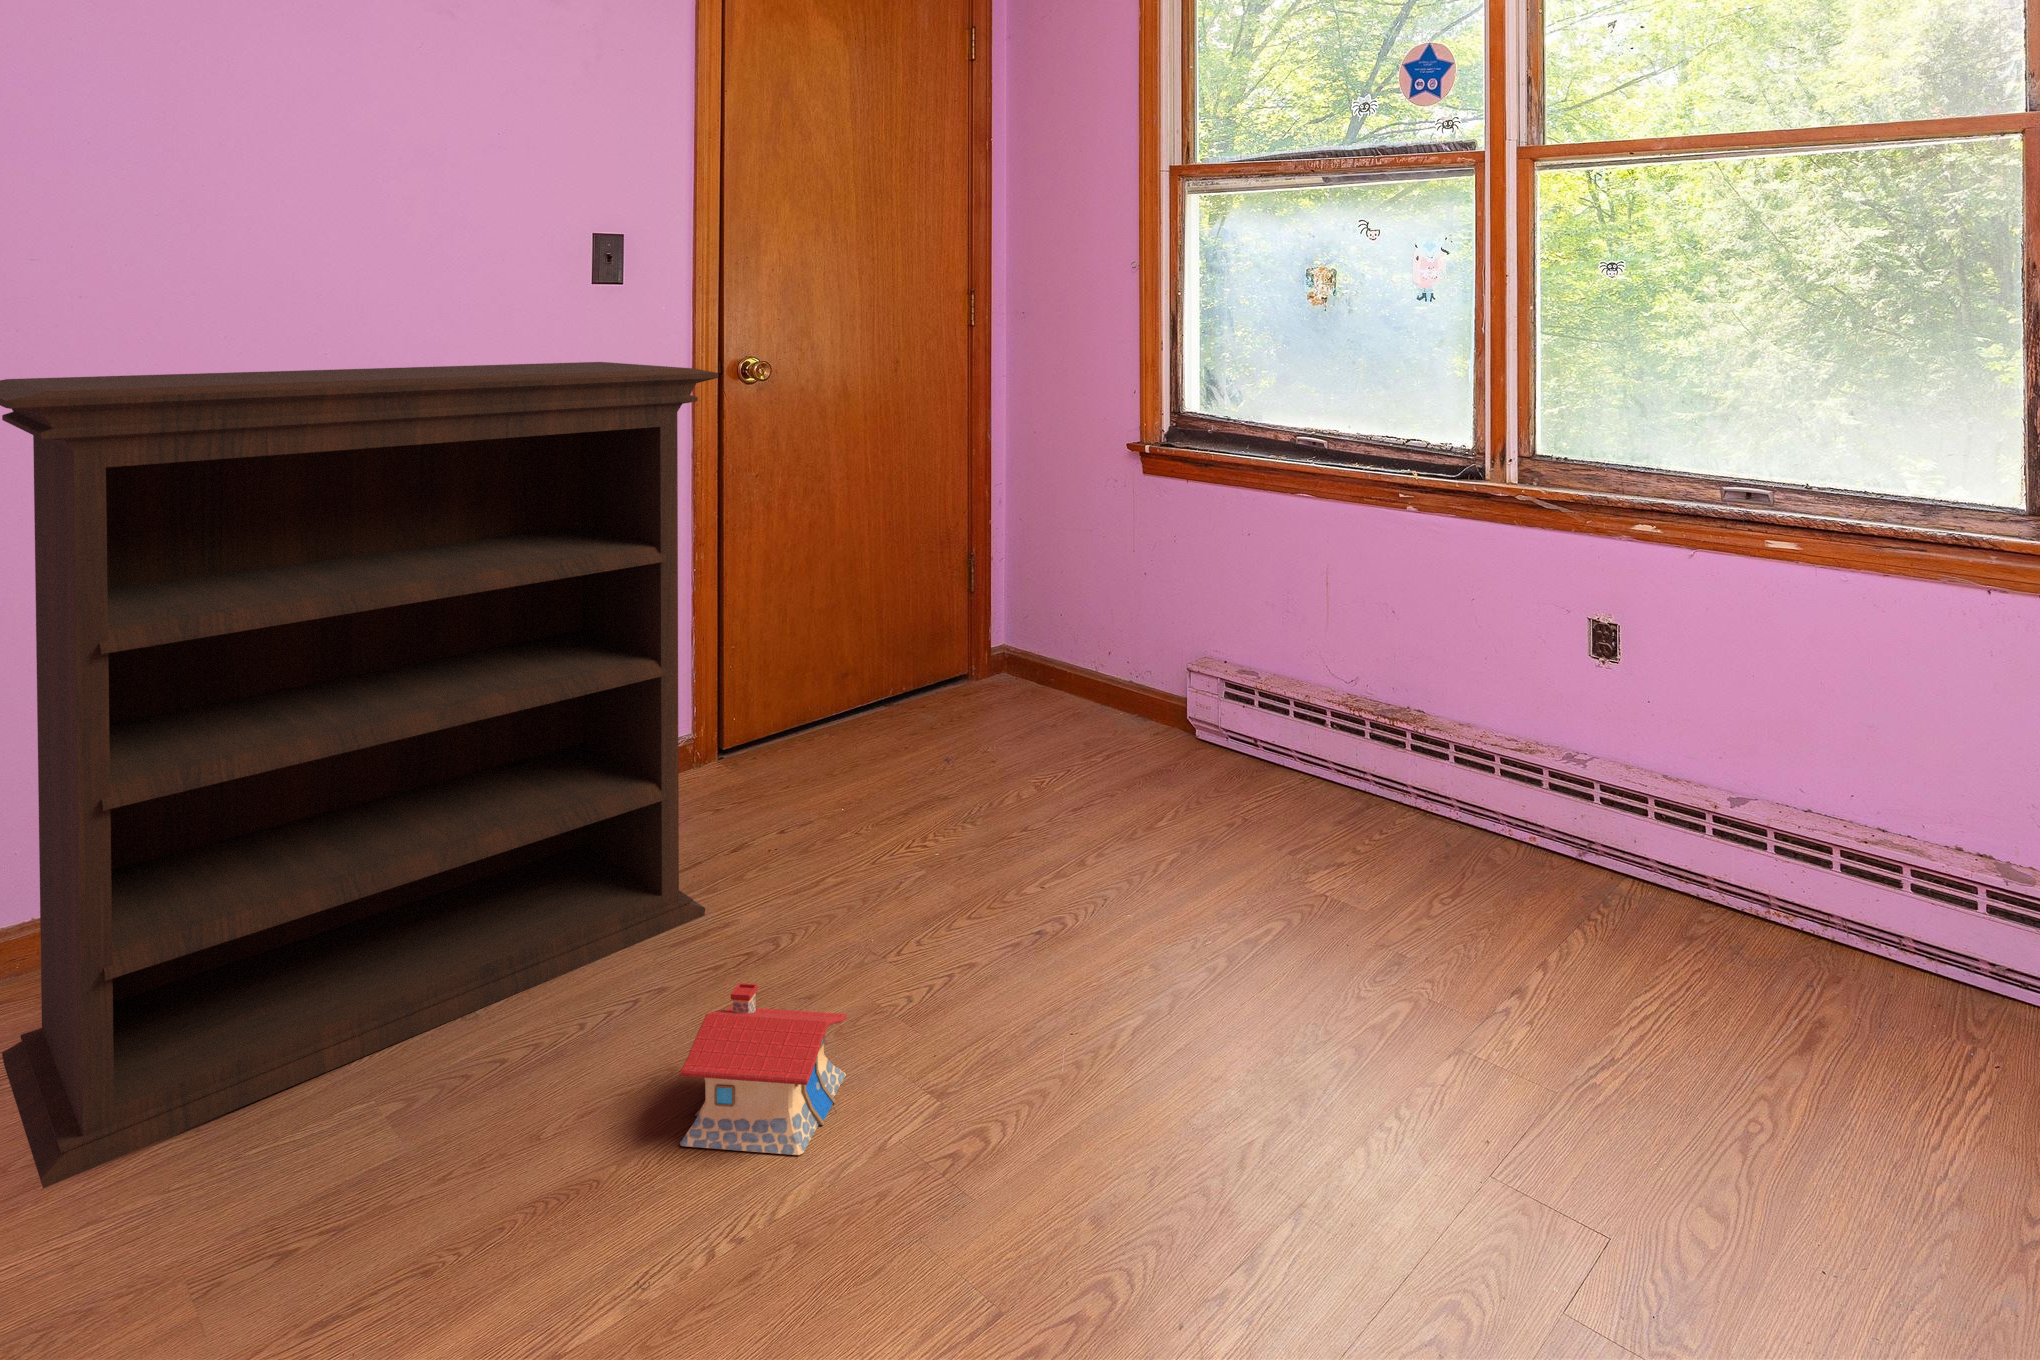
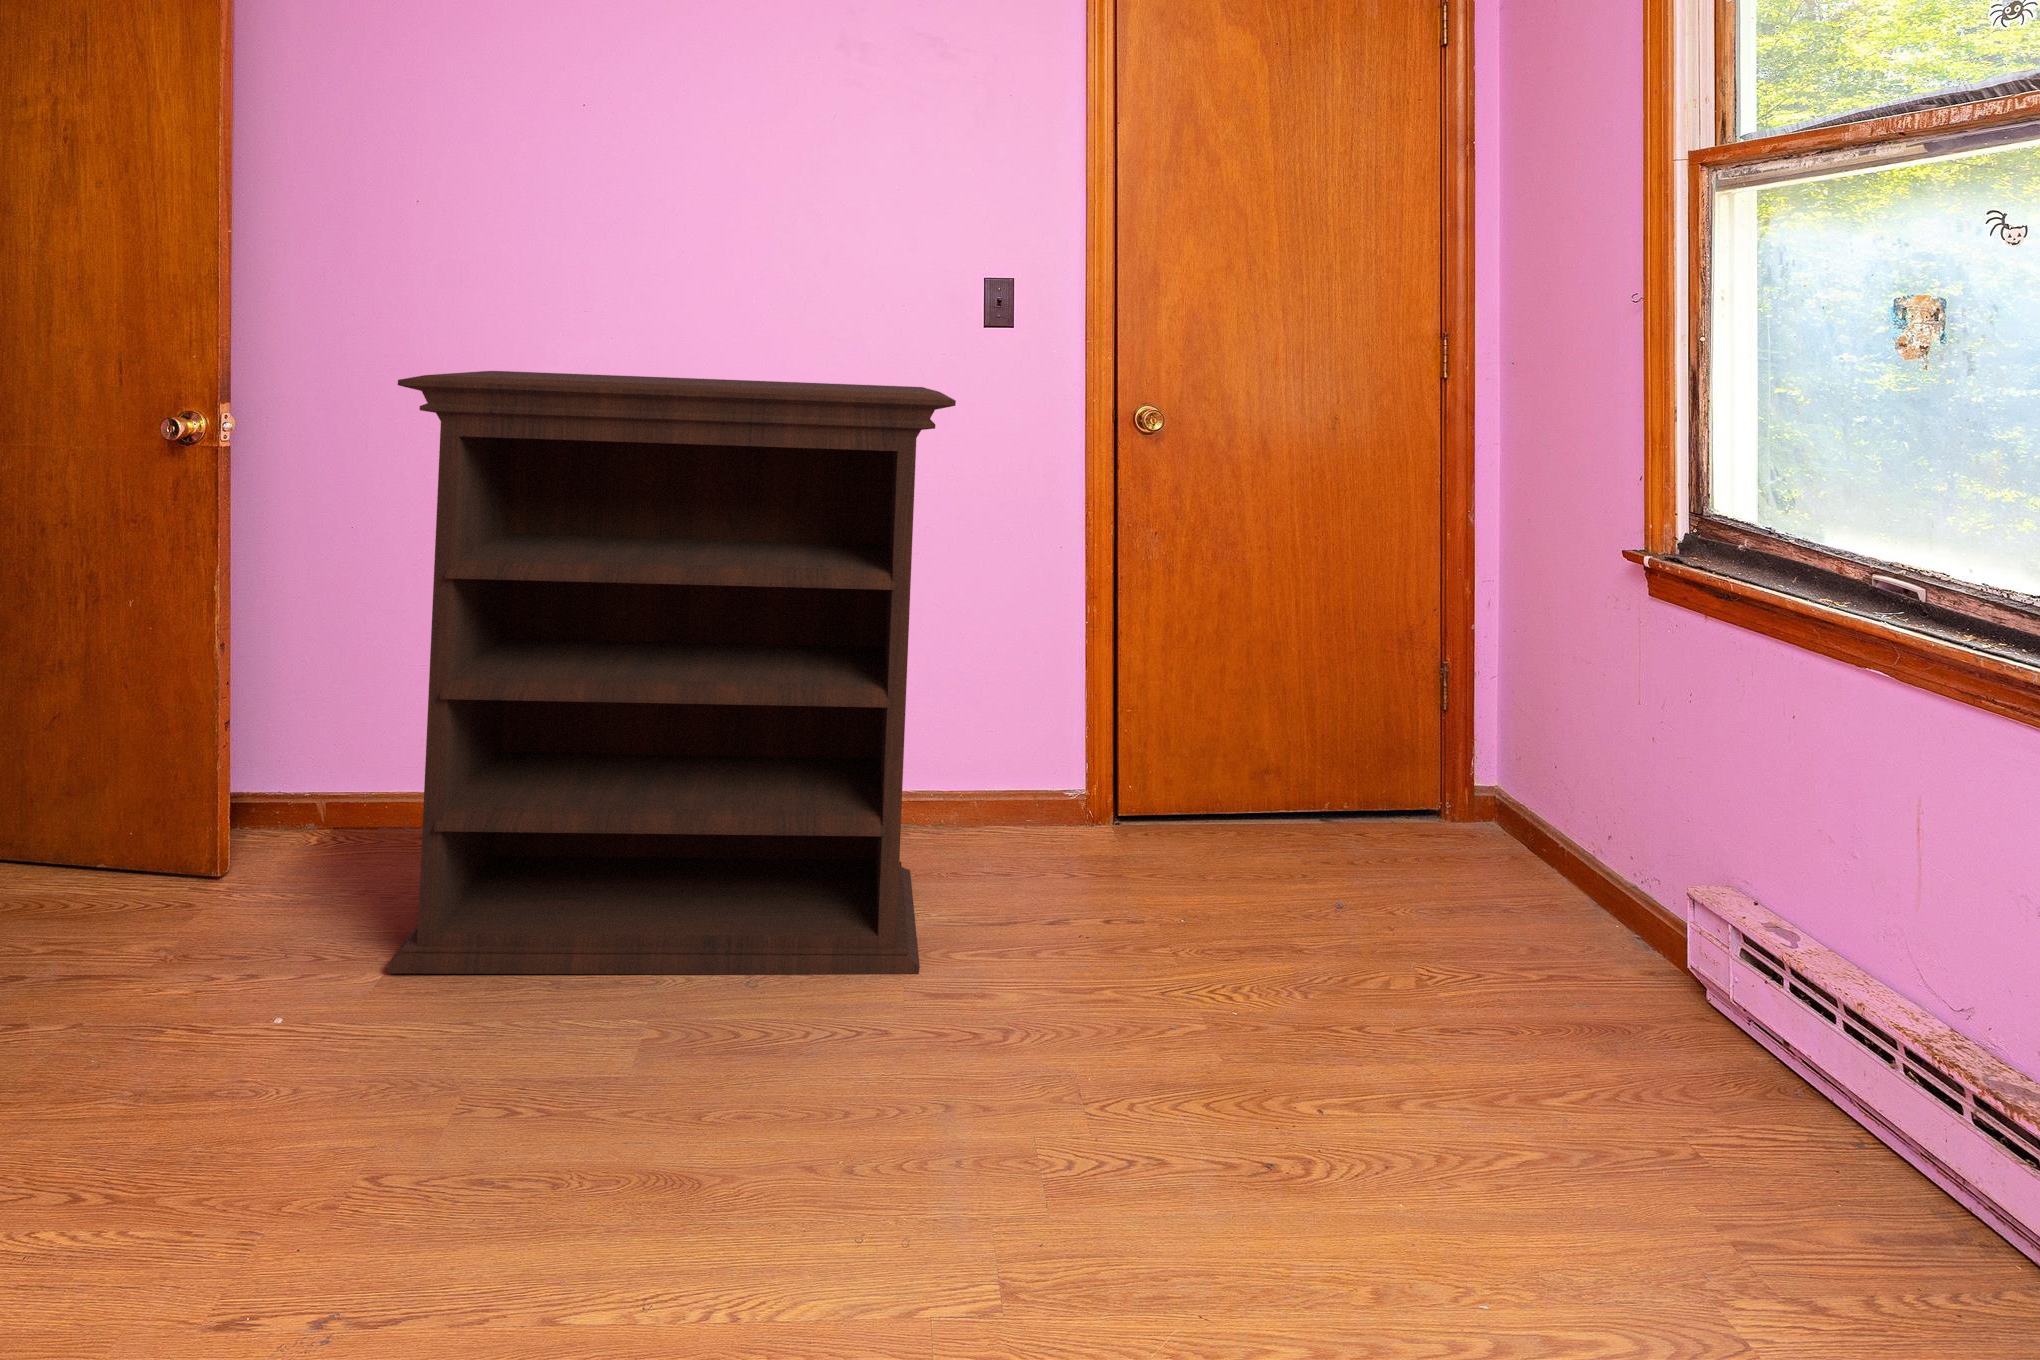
toy house: present [680,983,847,1155] -> none [680,1052,864,1275]

